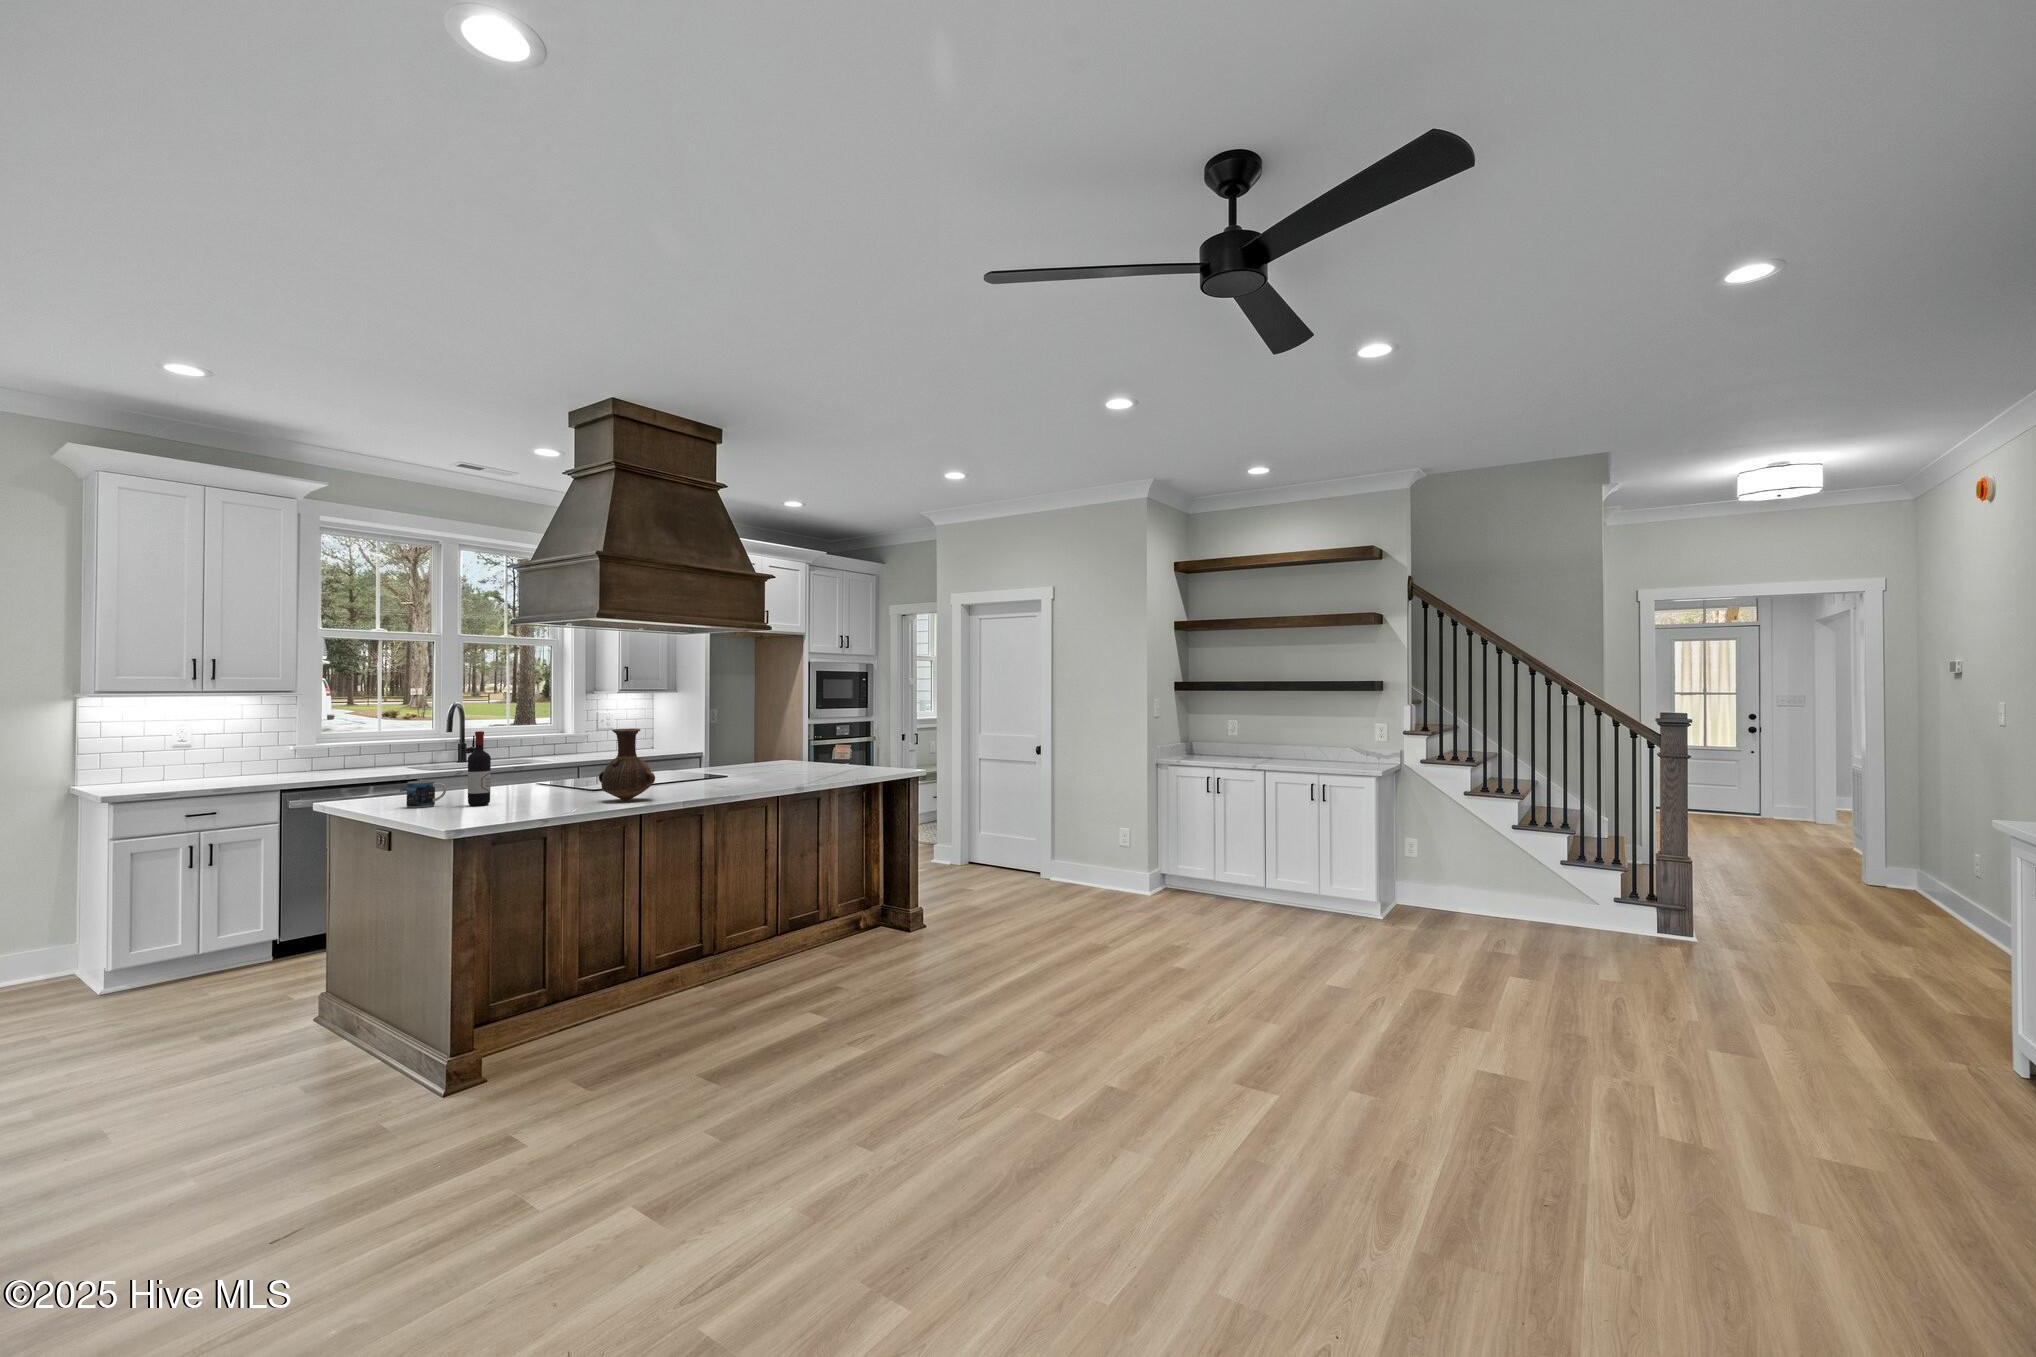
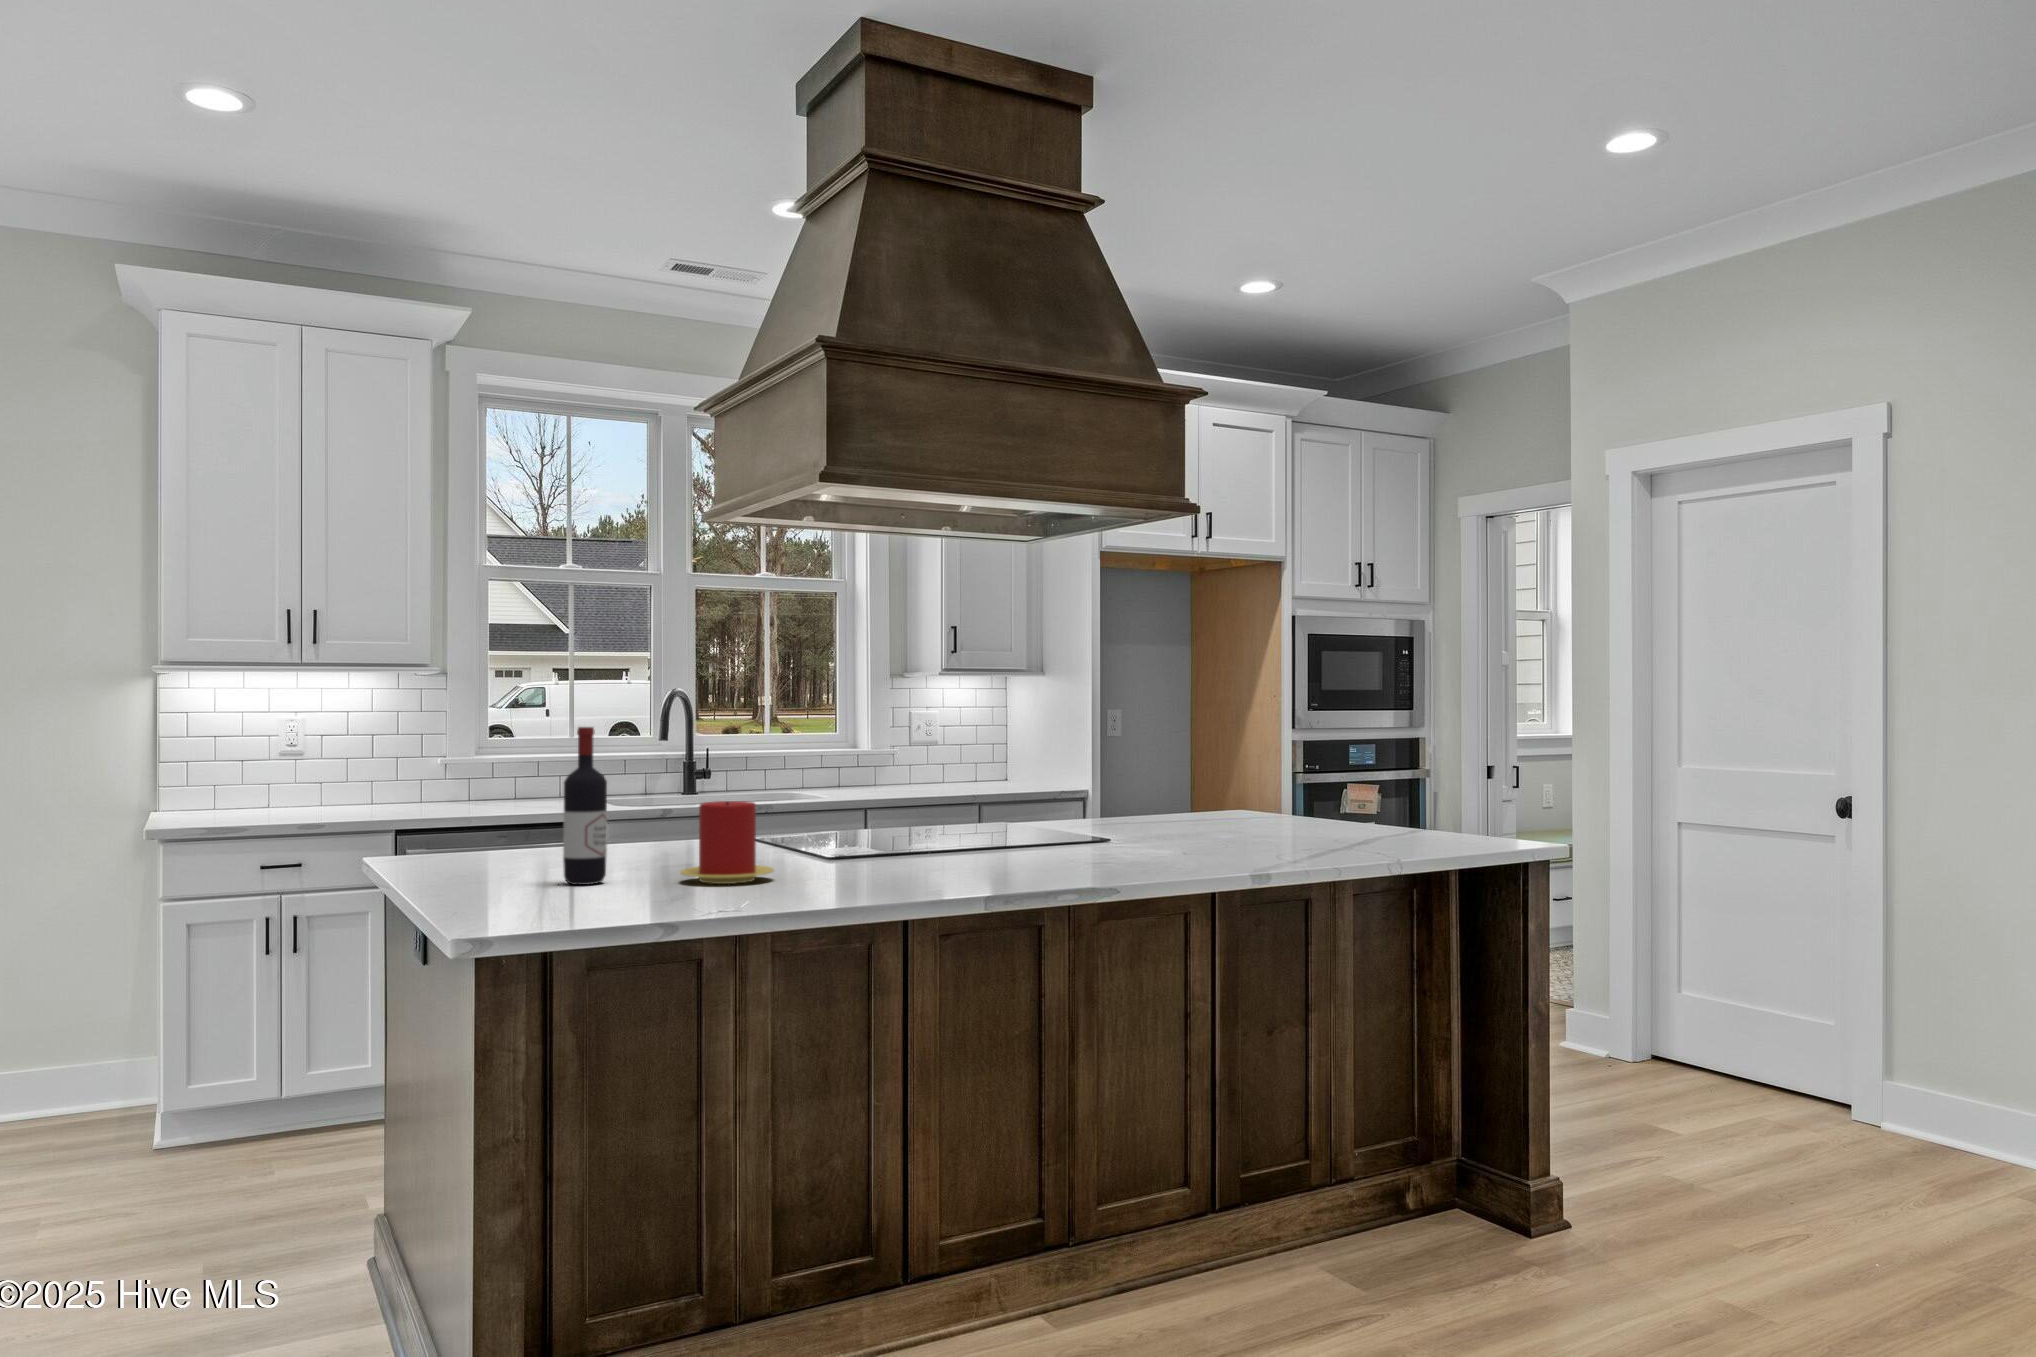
vase: present [599,728,655,800] -> none [809,726,919,890]
candle: none [529,764,577,802] -> present [680,801,774,884]
mug: present [407,781,446,808] -> none [463,826,531,882]

